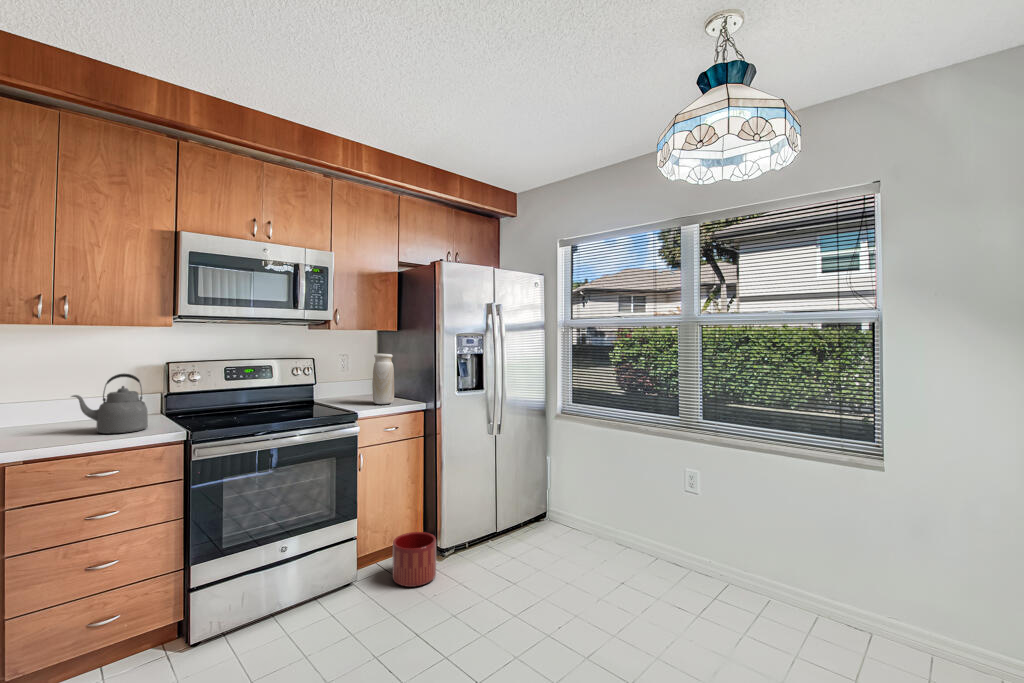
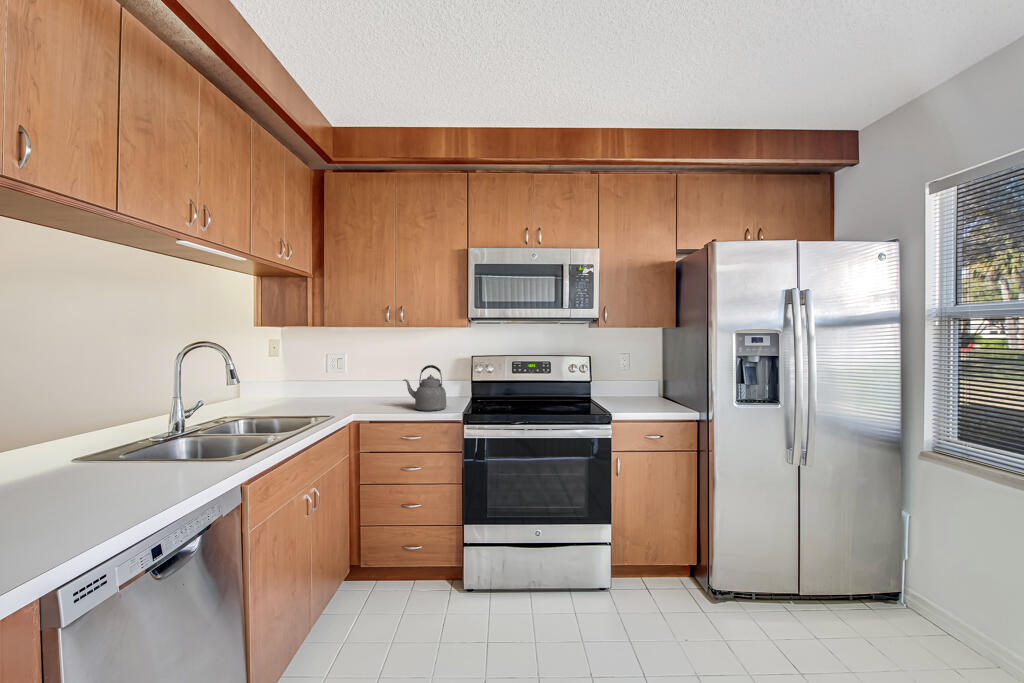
vase: present [372,354,394,404] -> none [640,352,666,408]
planter: present [393,532,436,587] -> none [646,556,697,623]

